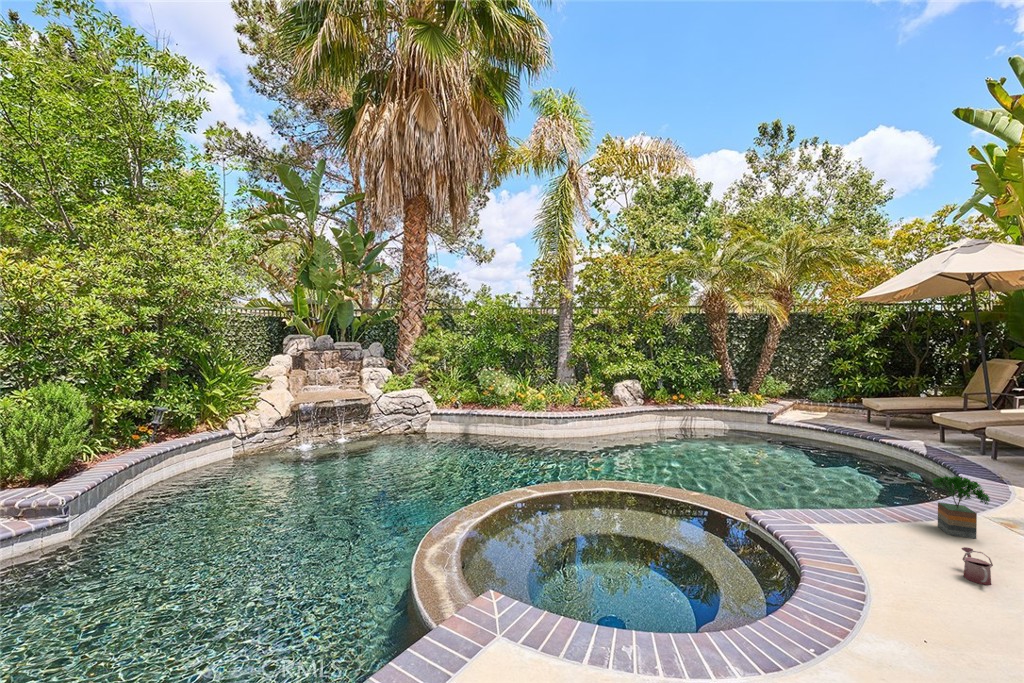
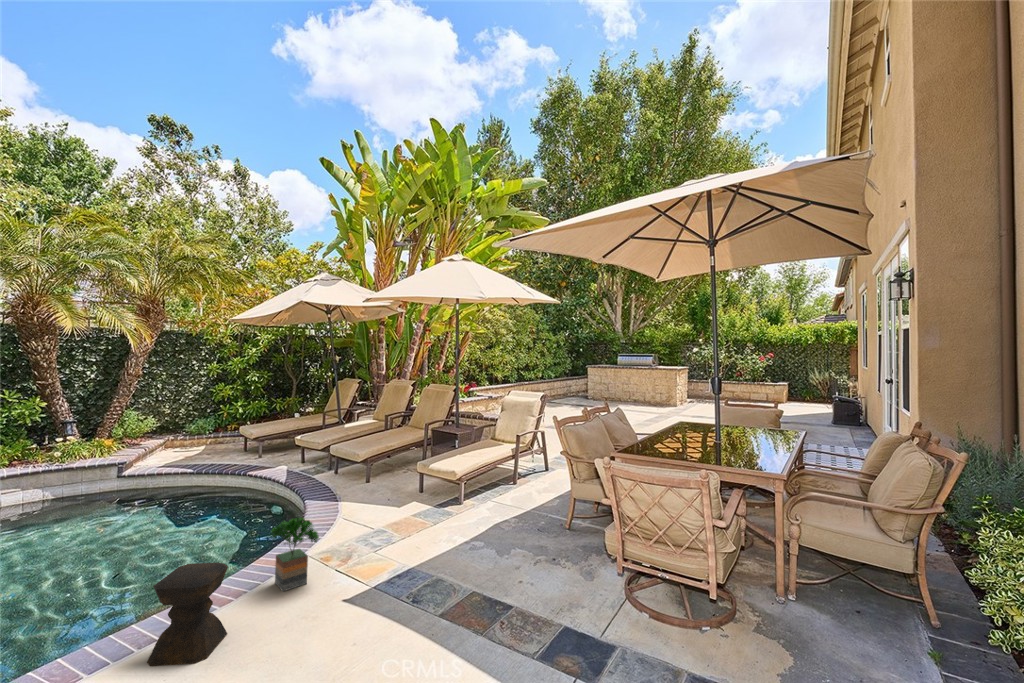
stool: none [842,479,901,548] -> present [147,563,228,666]
watering can: present [962,547,993,585] -> none [283,614,311,661]

